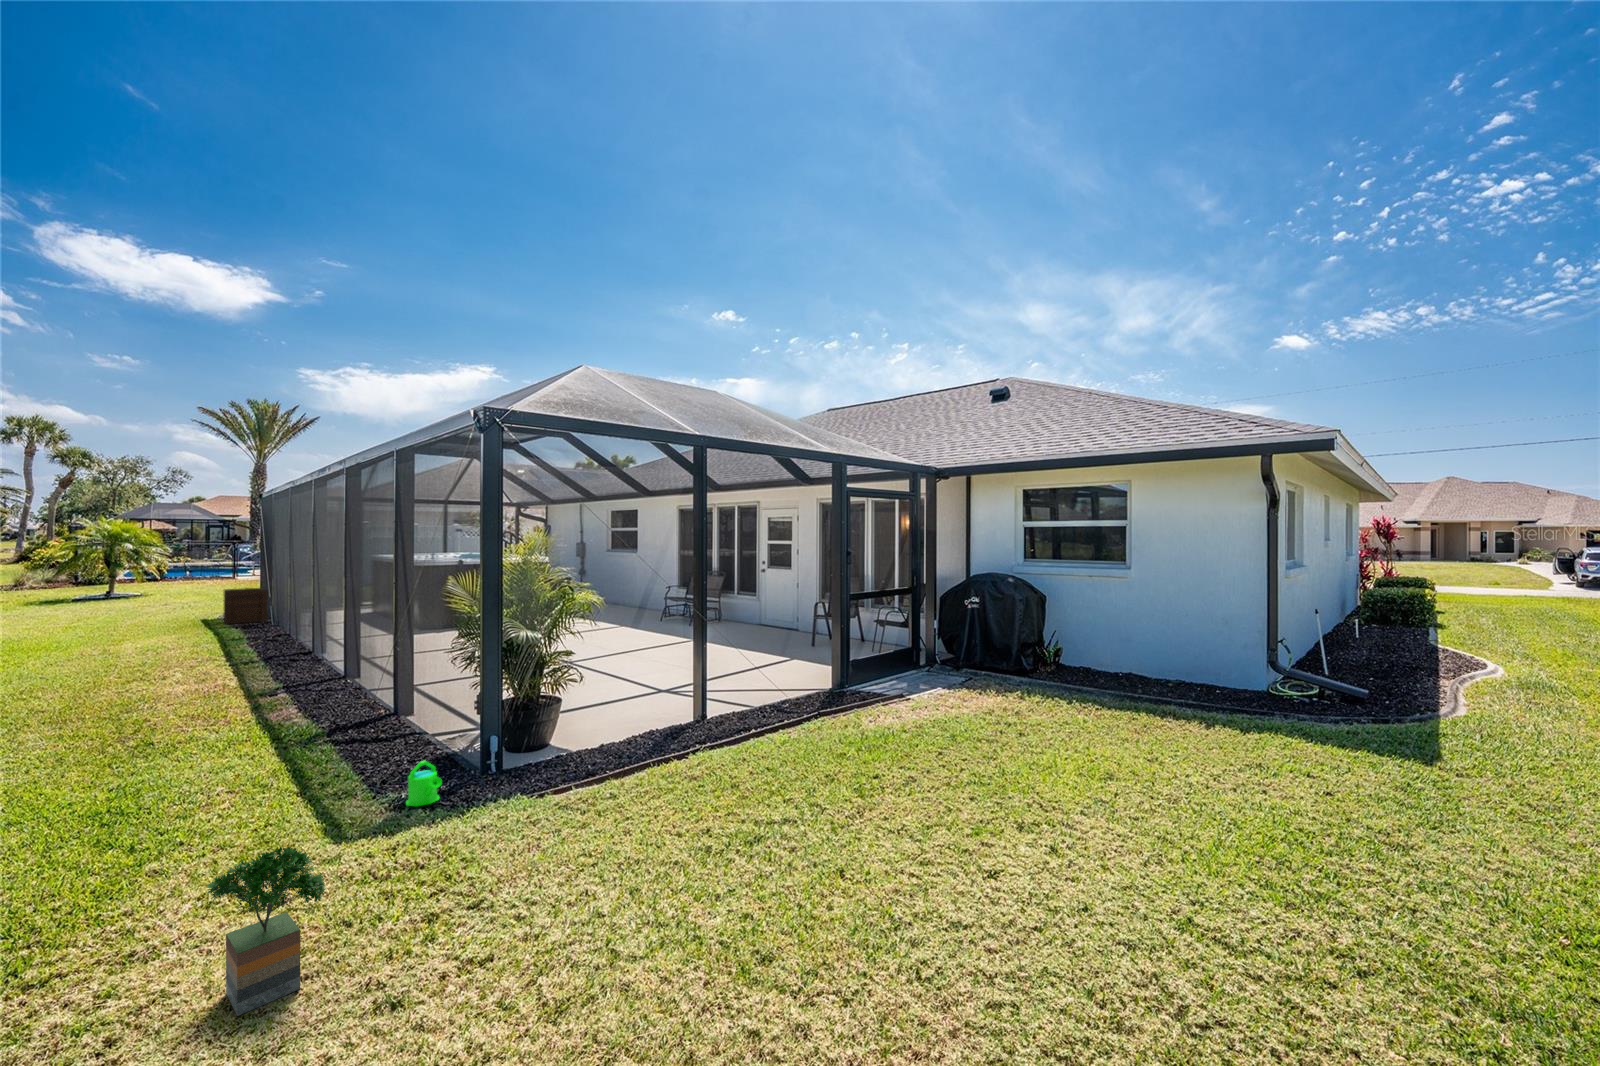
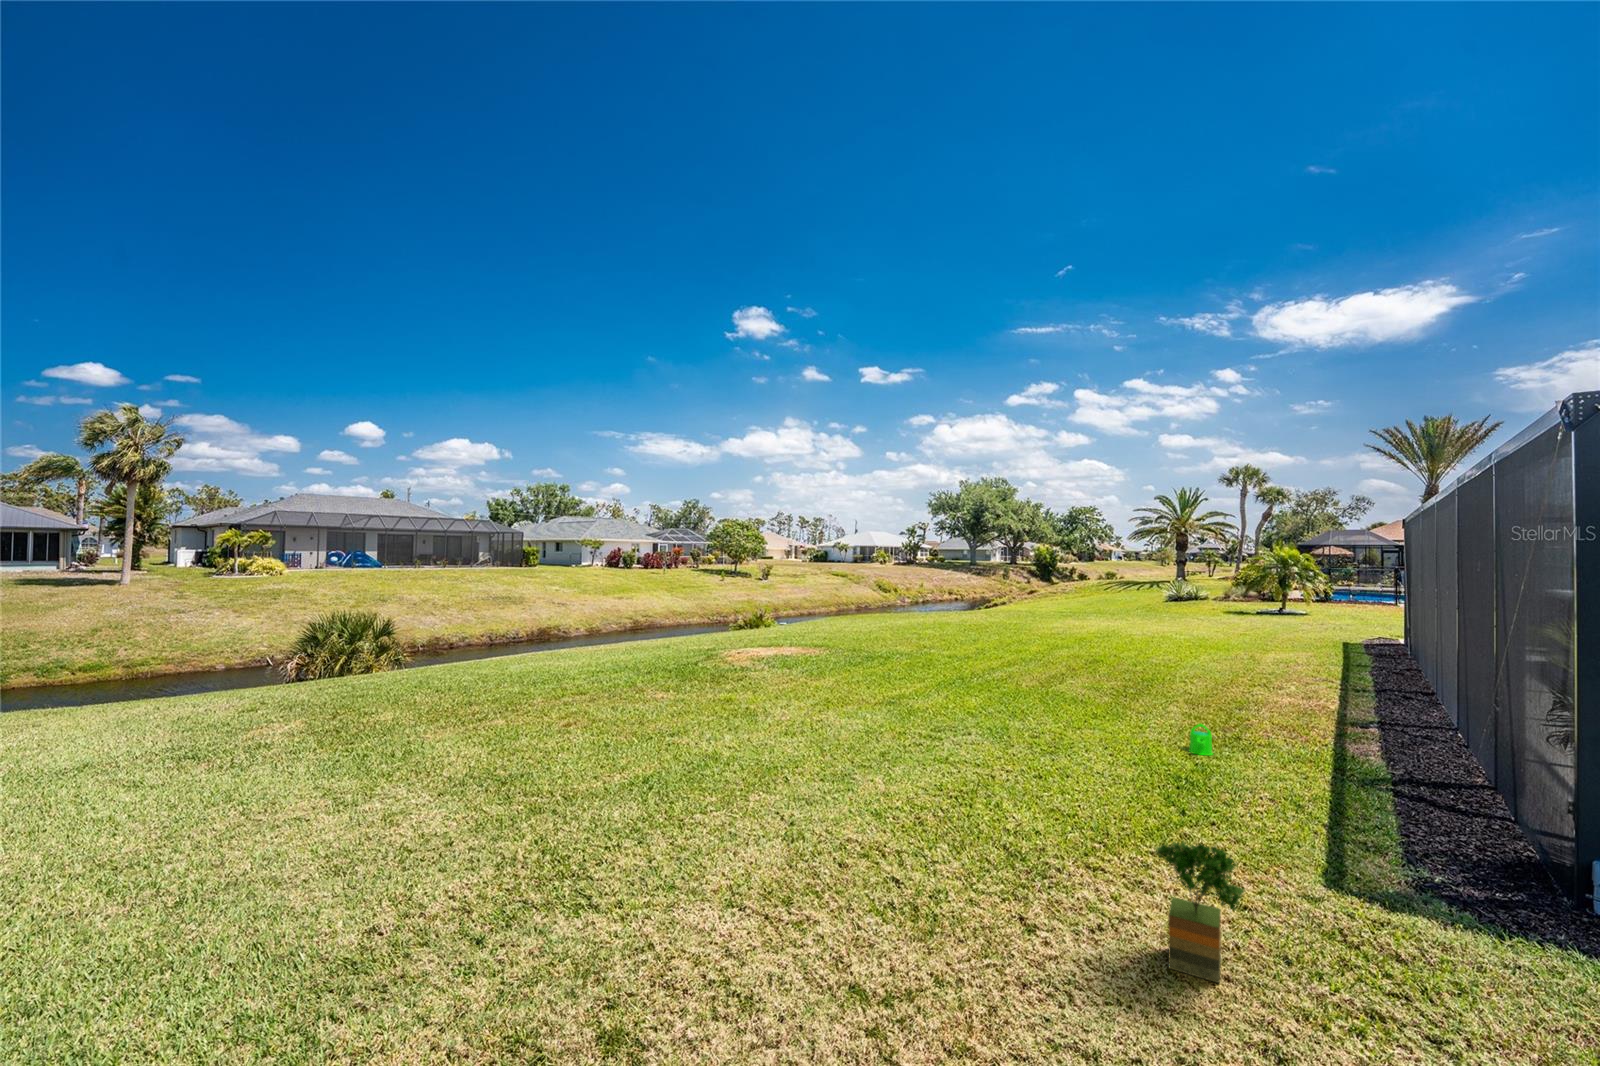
wooden crate: present [224,588,268,624] -> none [1360,616,1405,654]
watering can: present [406,761,442,806] -> present [1189,724,1213,755]

